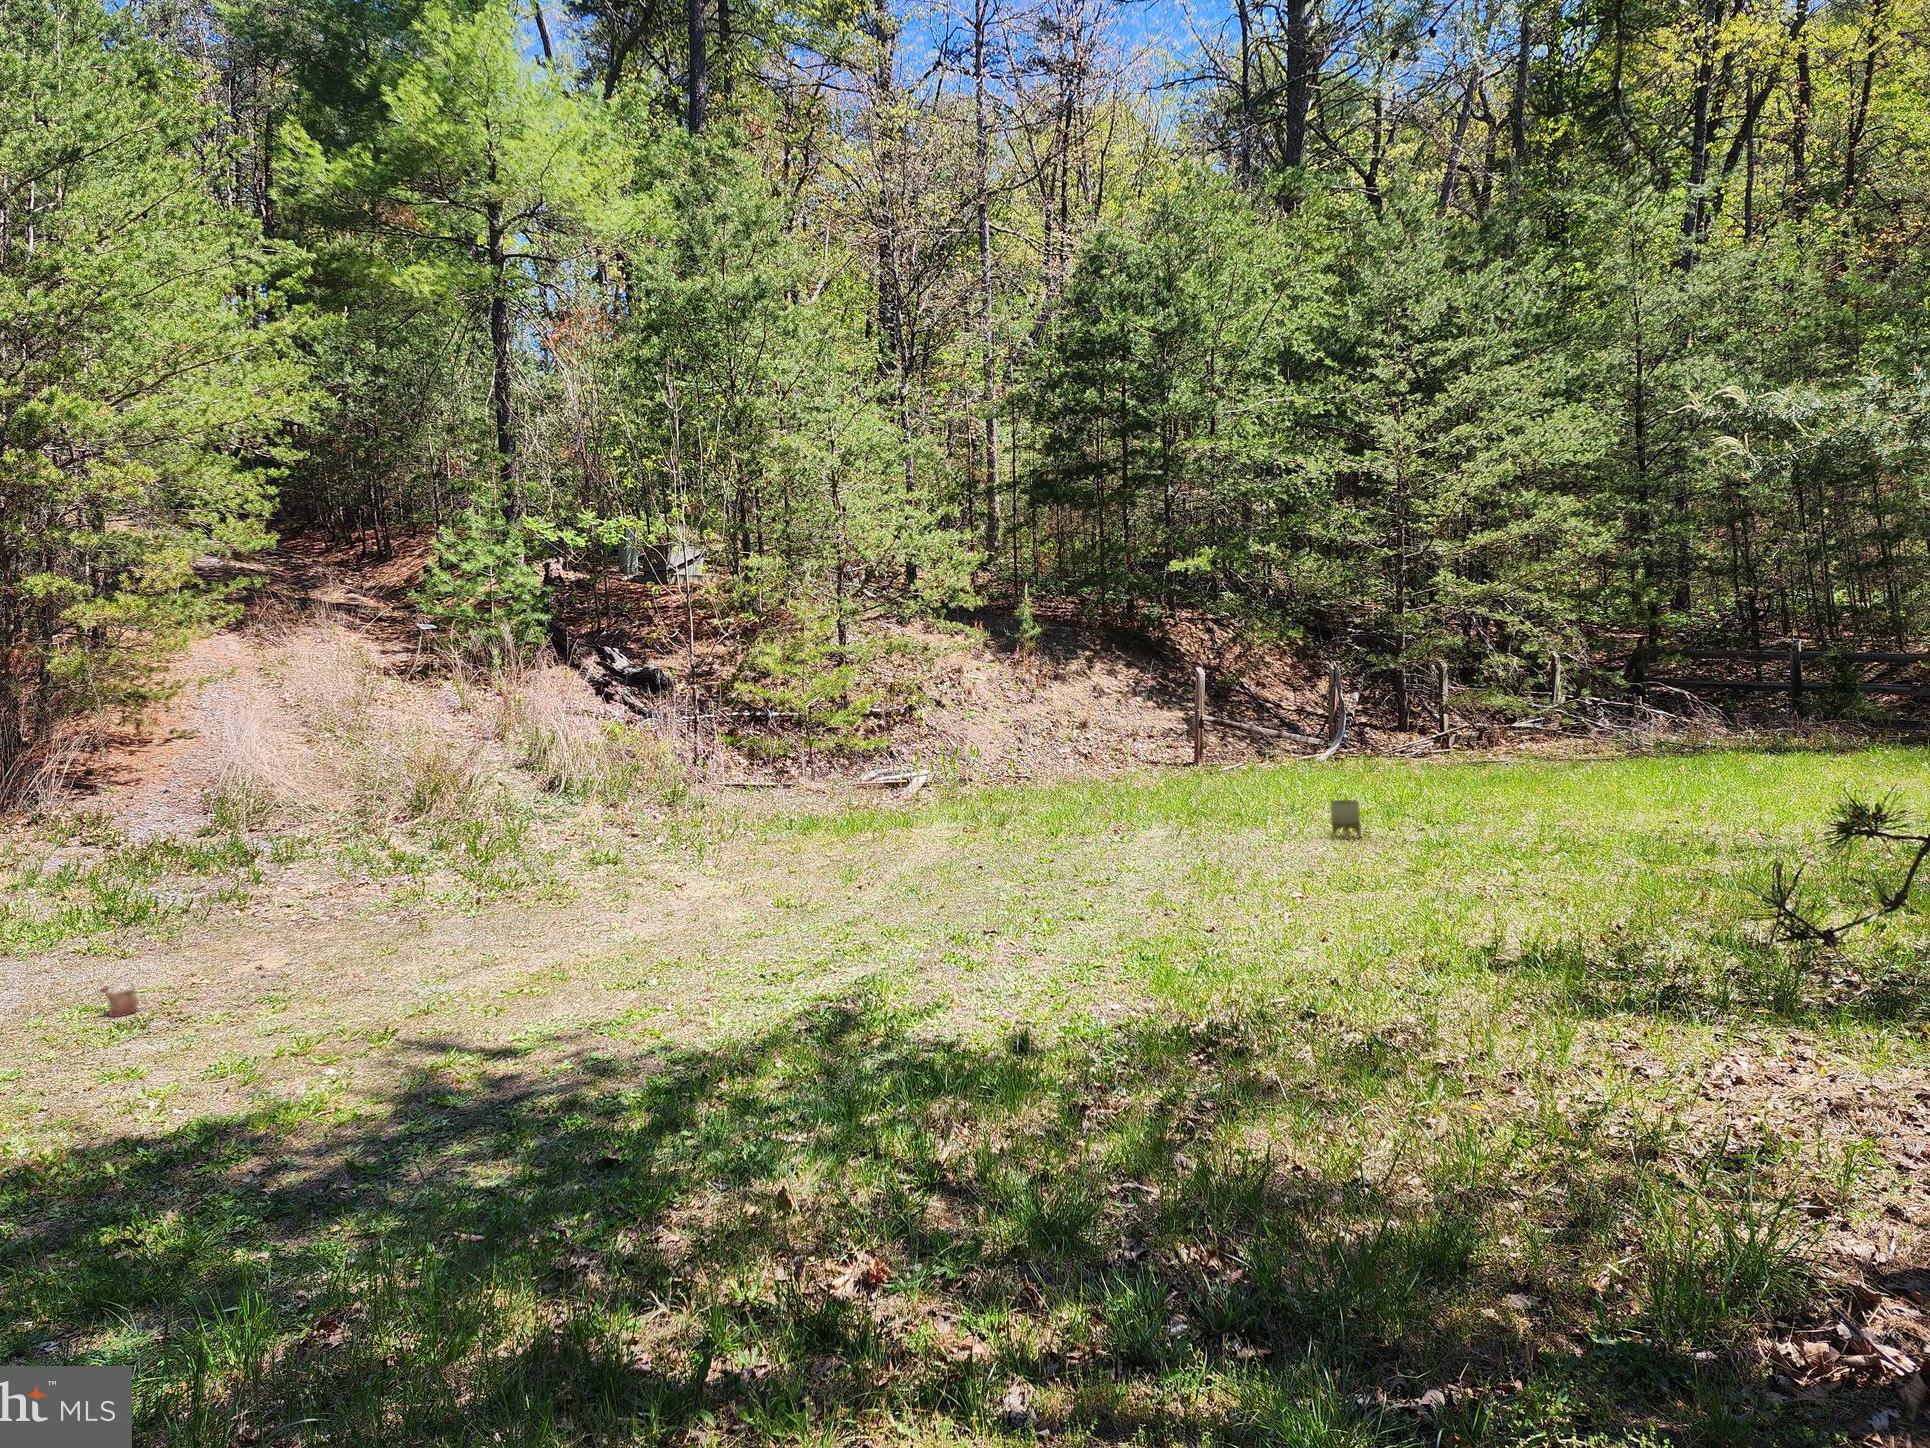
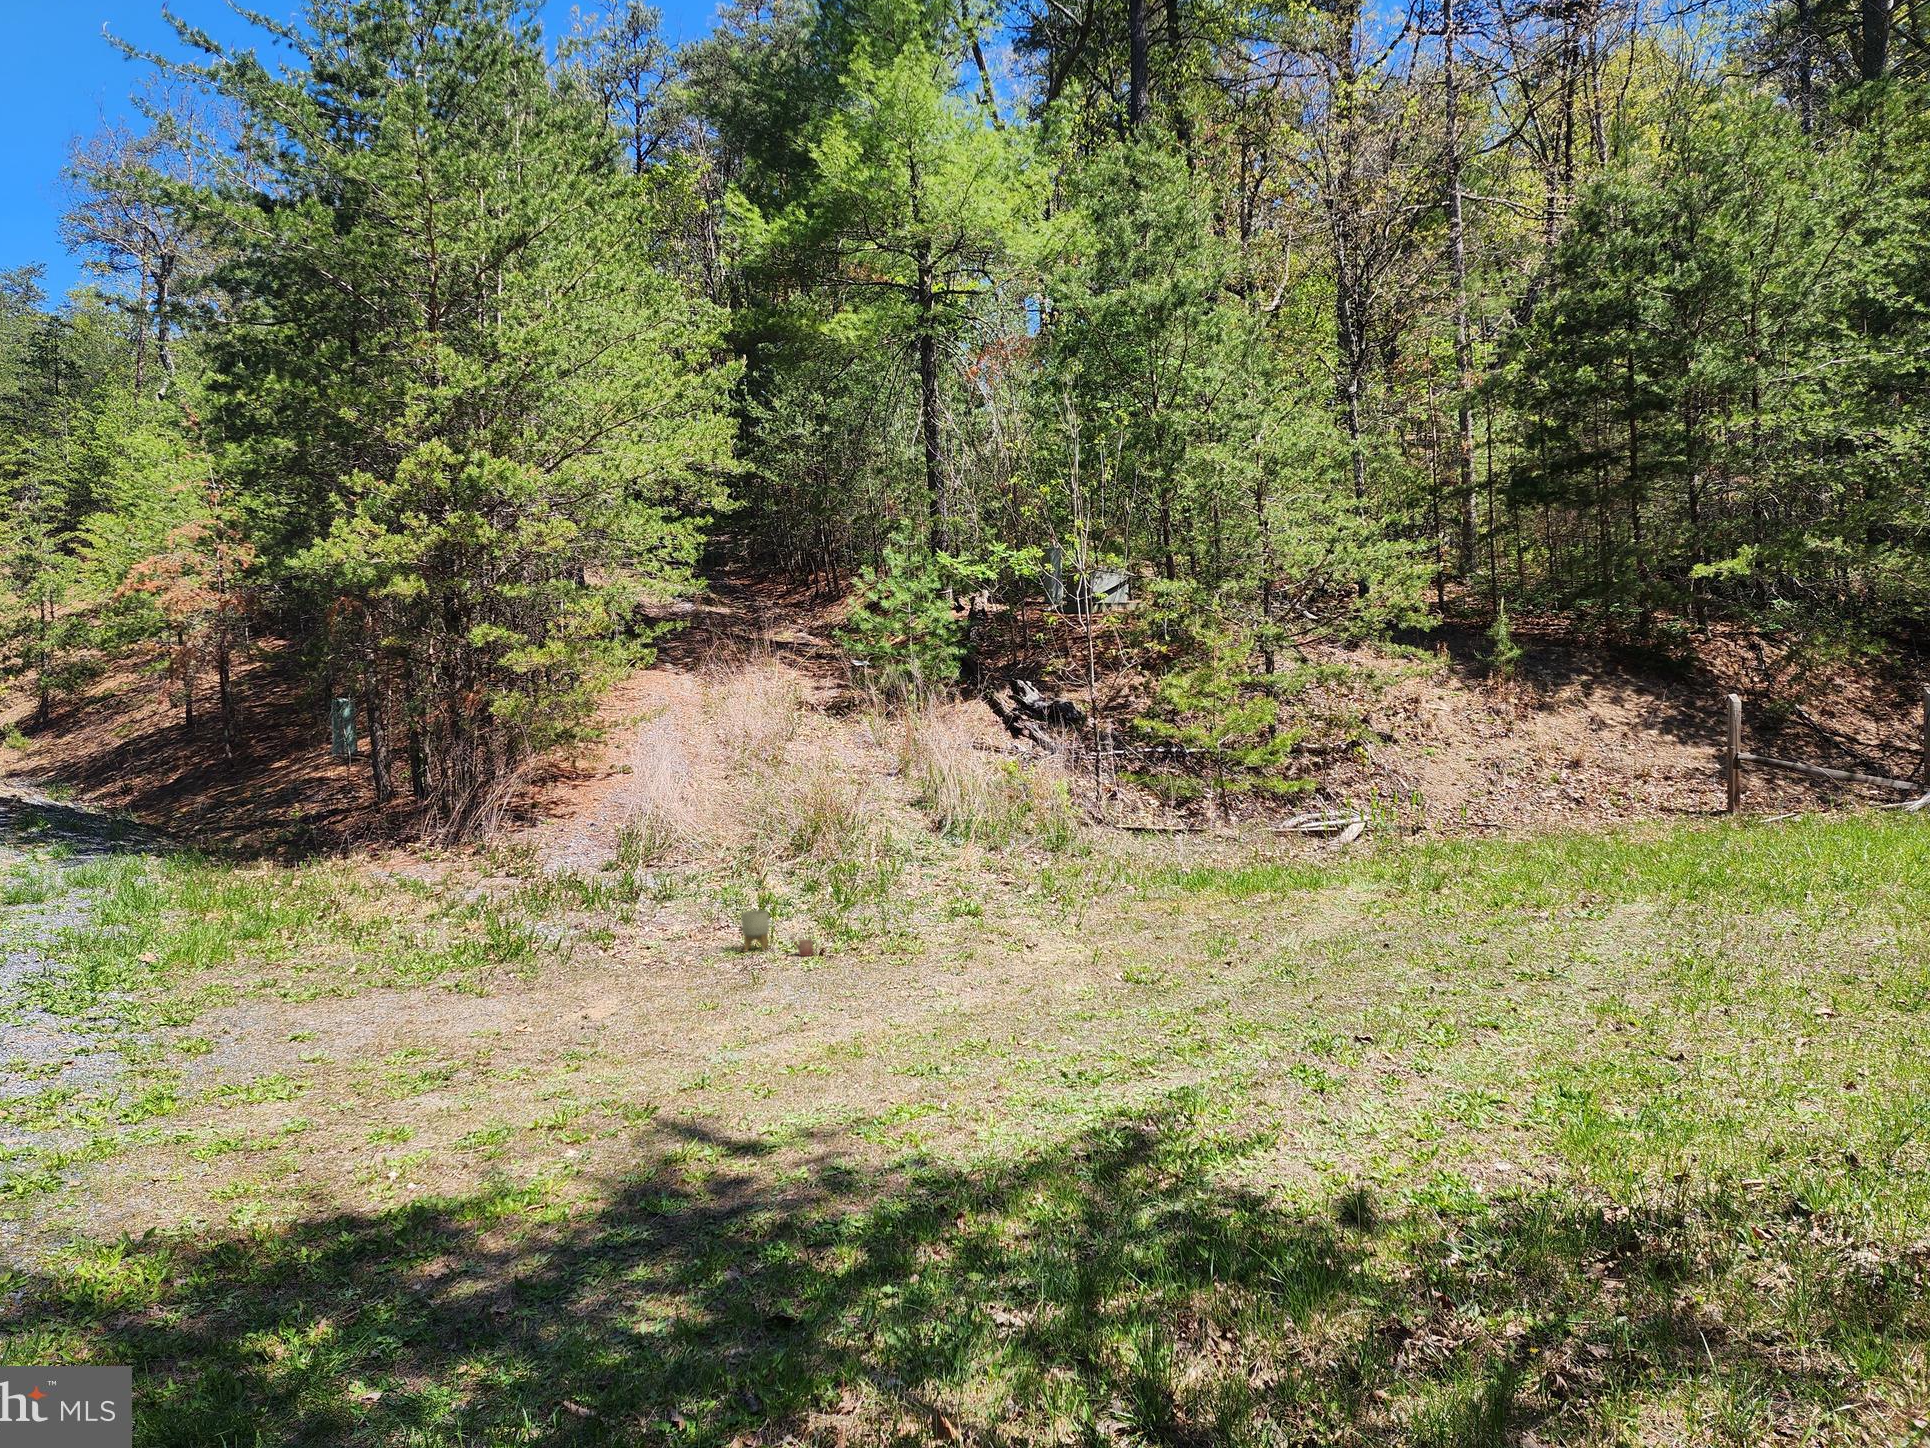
planter: present [1330,800,1361,839] -> present [741,910,769,952]

